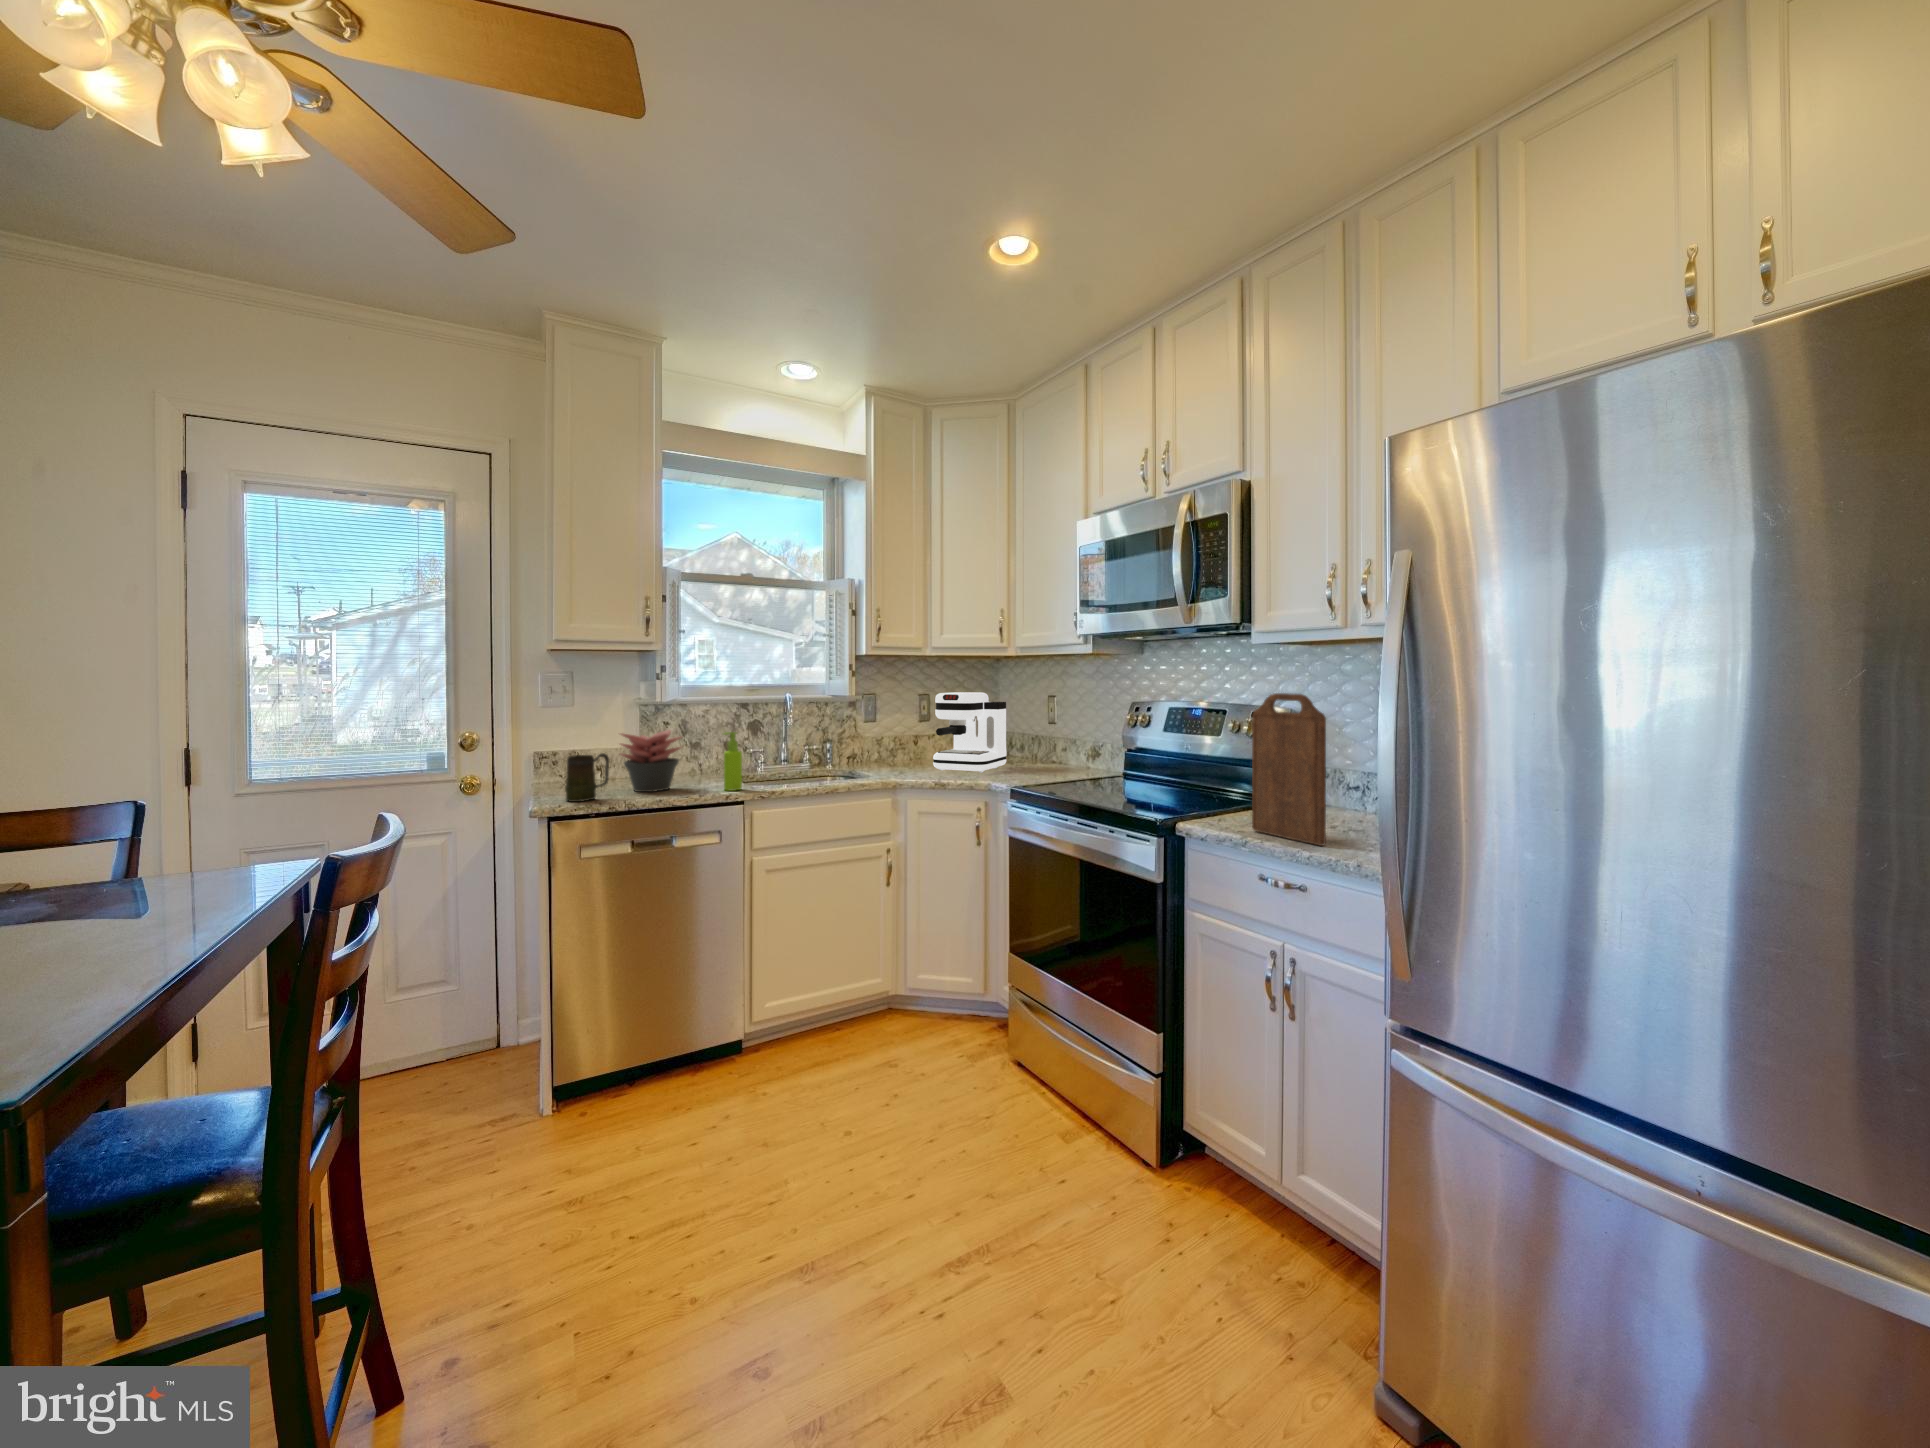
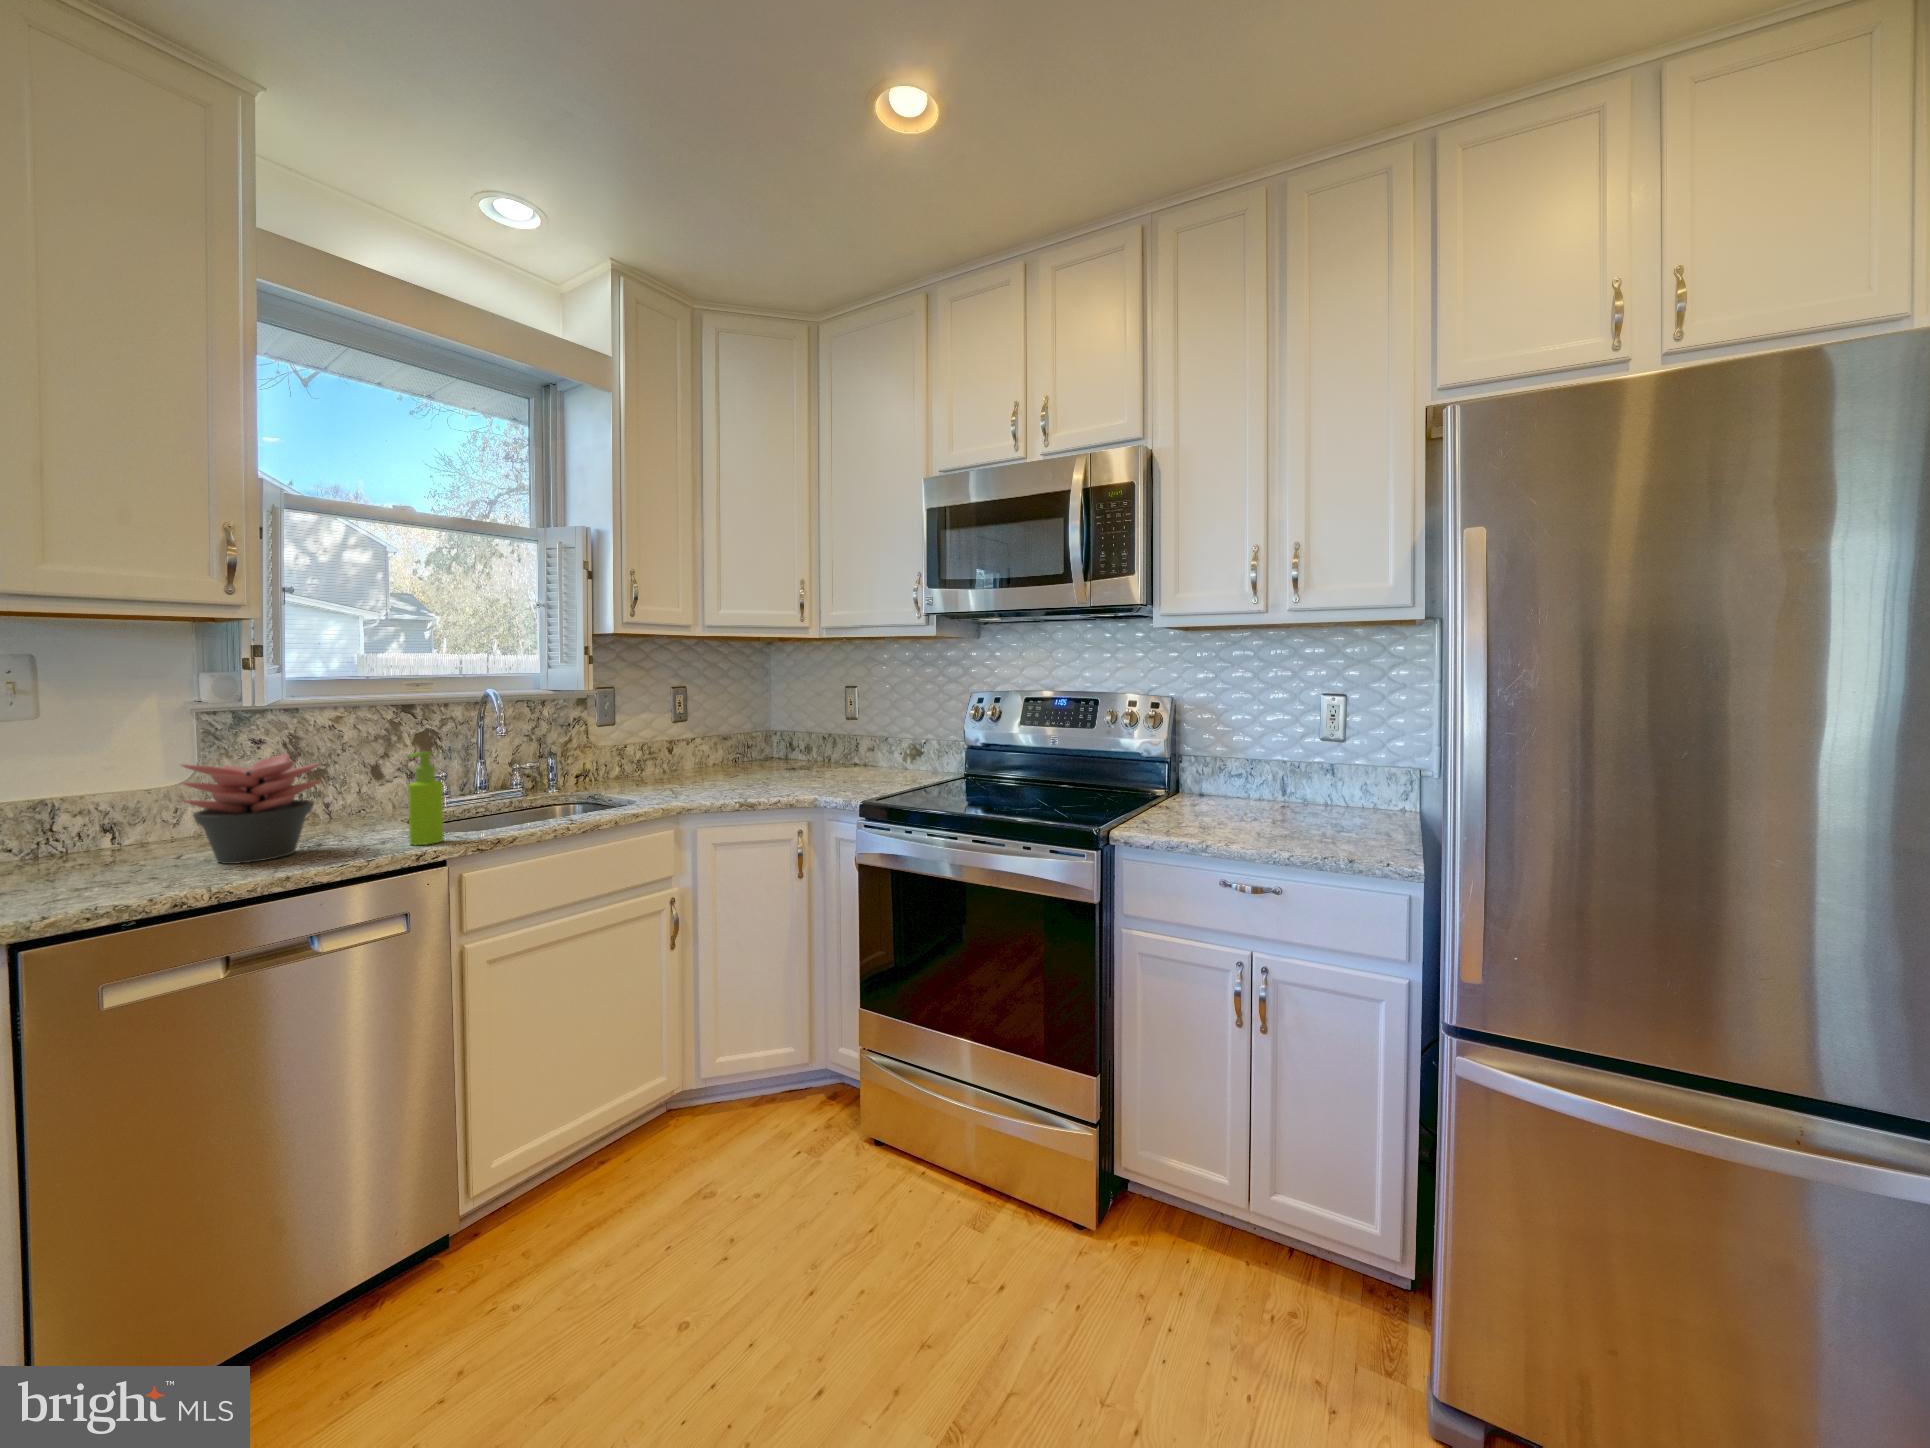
coffee maker: present [933,692,1007,773] -> none [716,684,809,786]
cutting board: present [1252,693,1326,846] -> none [1200,681,1294,843]
mug: present [565,753,609,802] -> none [70,803,175,900]

